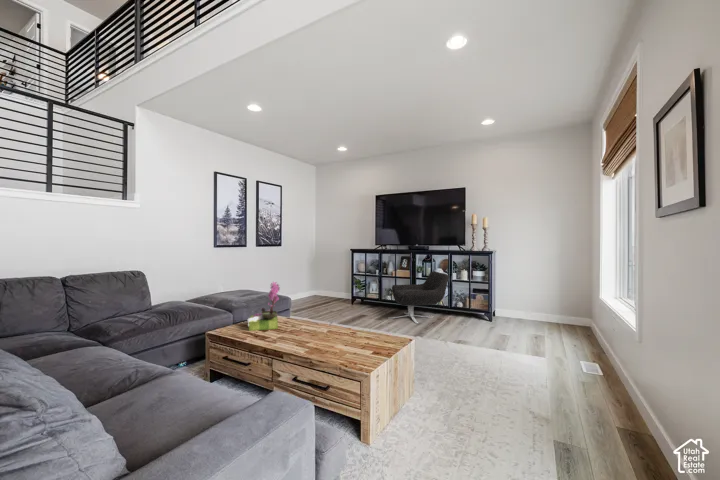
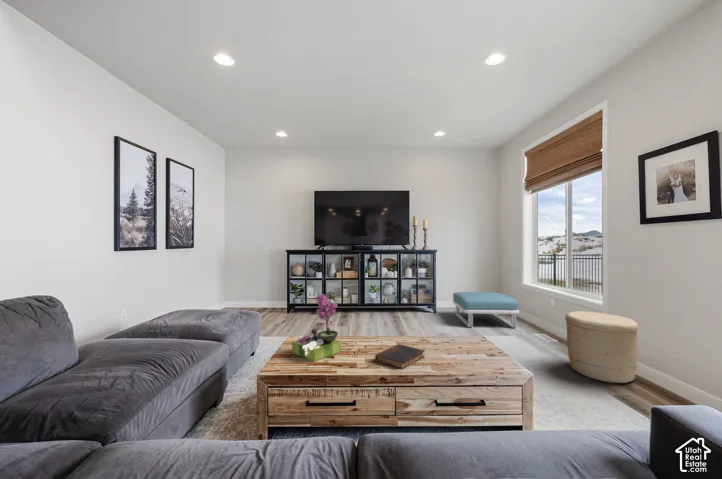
lounge chair: present [390,271,449,323] -> none [347,270,408,324]
footstool: none [495,301,569,351] -> present [453,292,519,328]
book: none [283,330,323,347] -> present [375,344,425,369]
woven basket: none [550,334,651,441] -> present [565,311,638,383]

